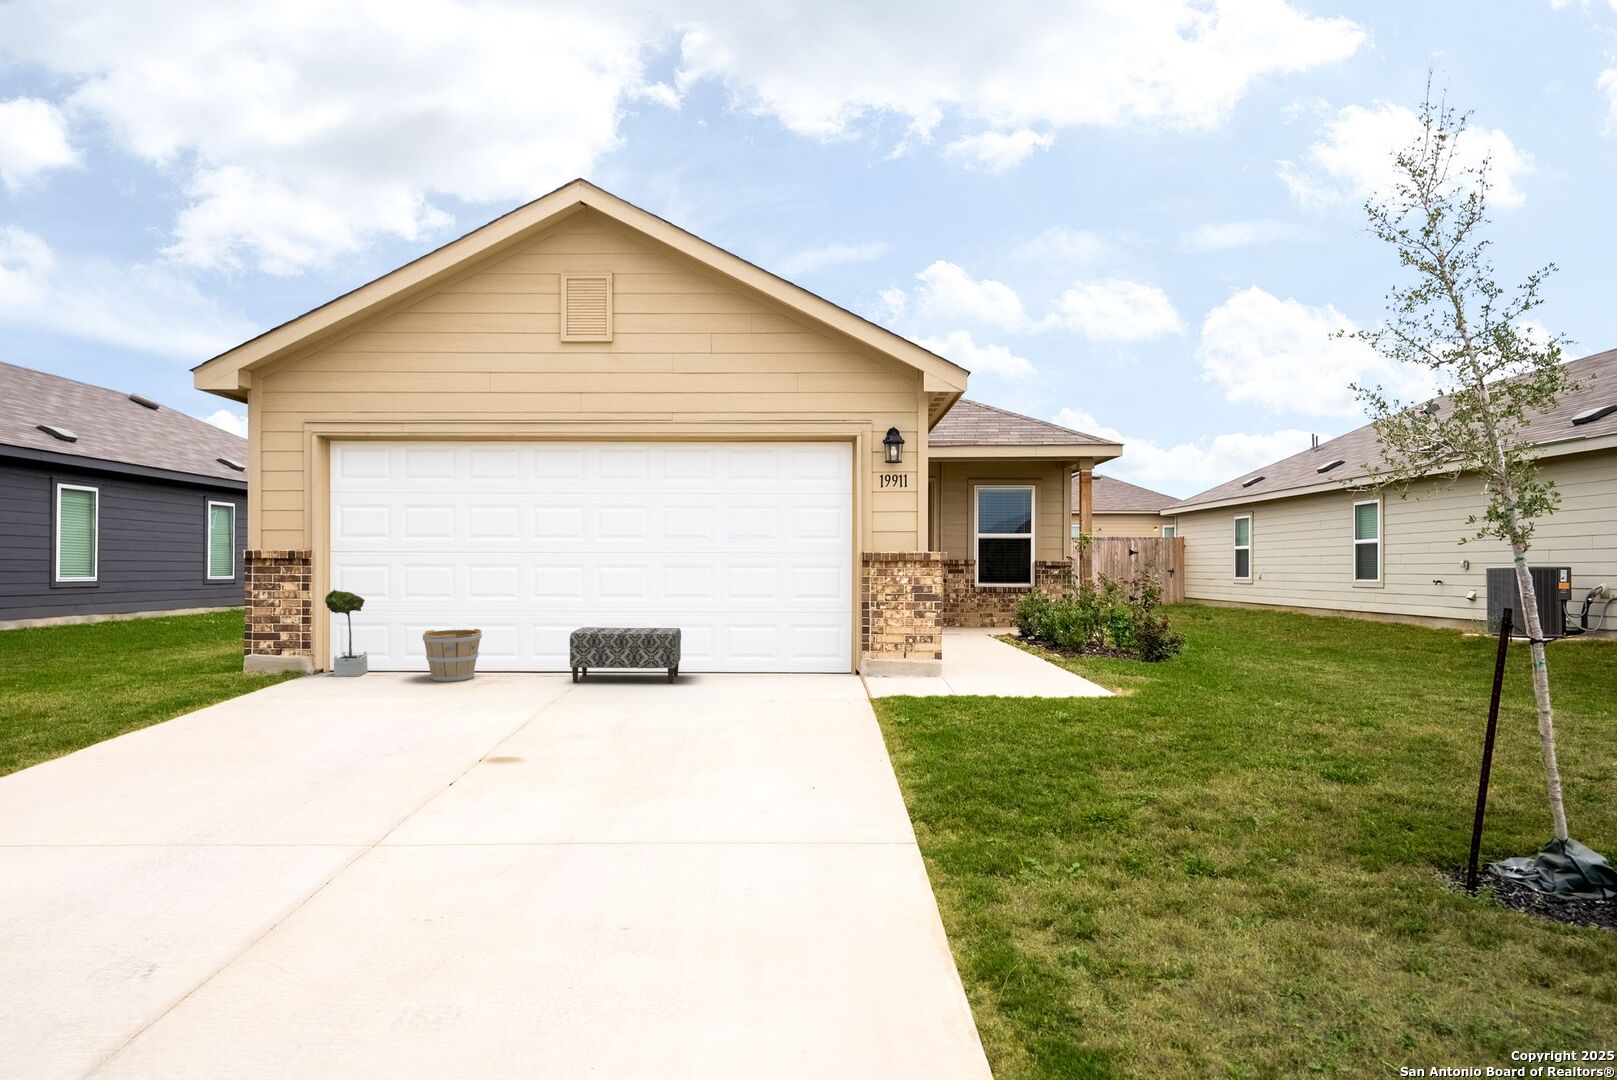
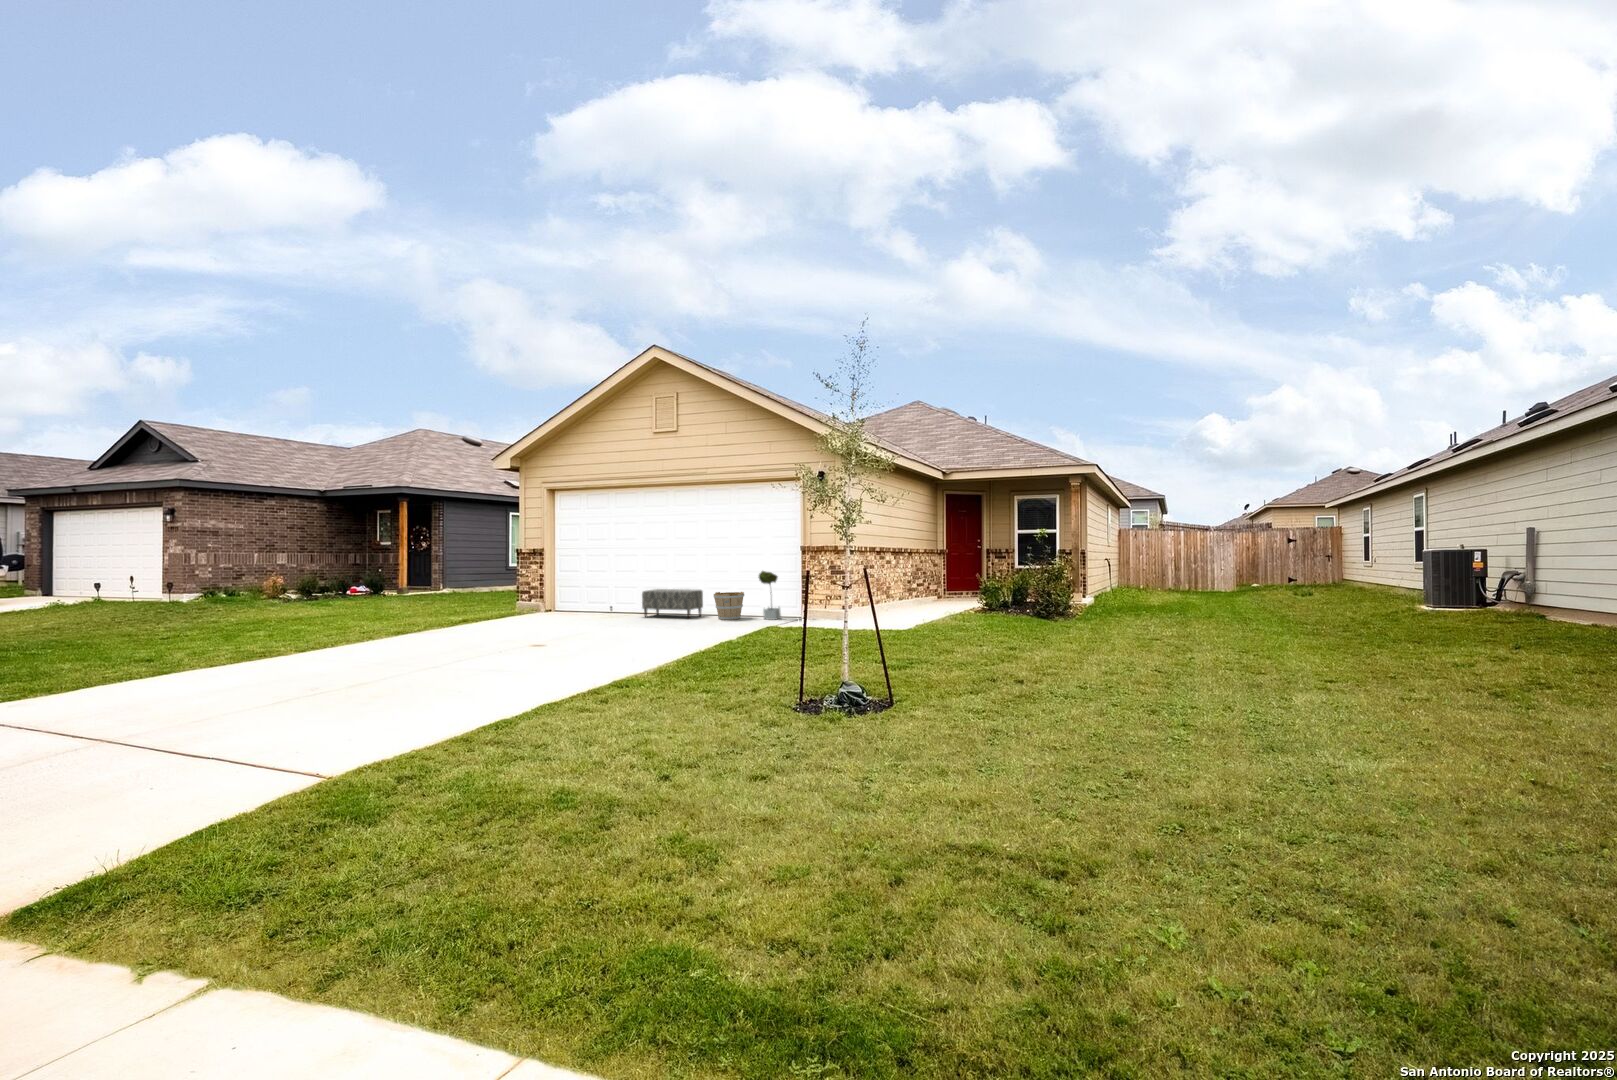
potted tree: present [325,590,368,677] -> present [759,571,781,620]
wooden bucket: present [422,629,482,682] -> present [714,592,744,620]

